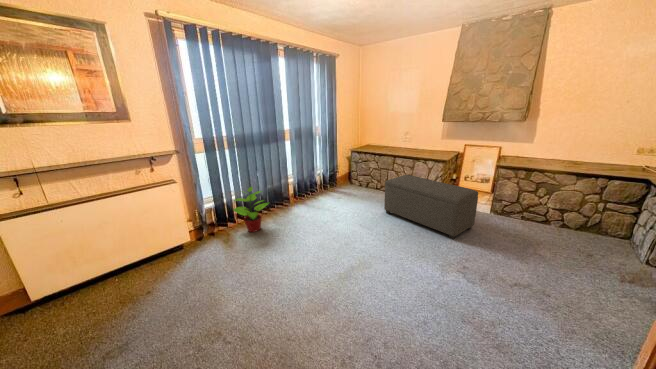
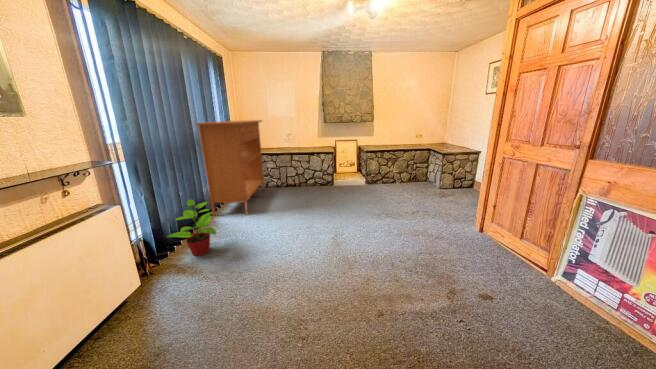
console table: none [285,117,366,211] -> present [196,120,265,216]
ottoman: present [384,175,478,239] -> none [307,166,372,202]

